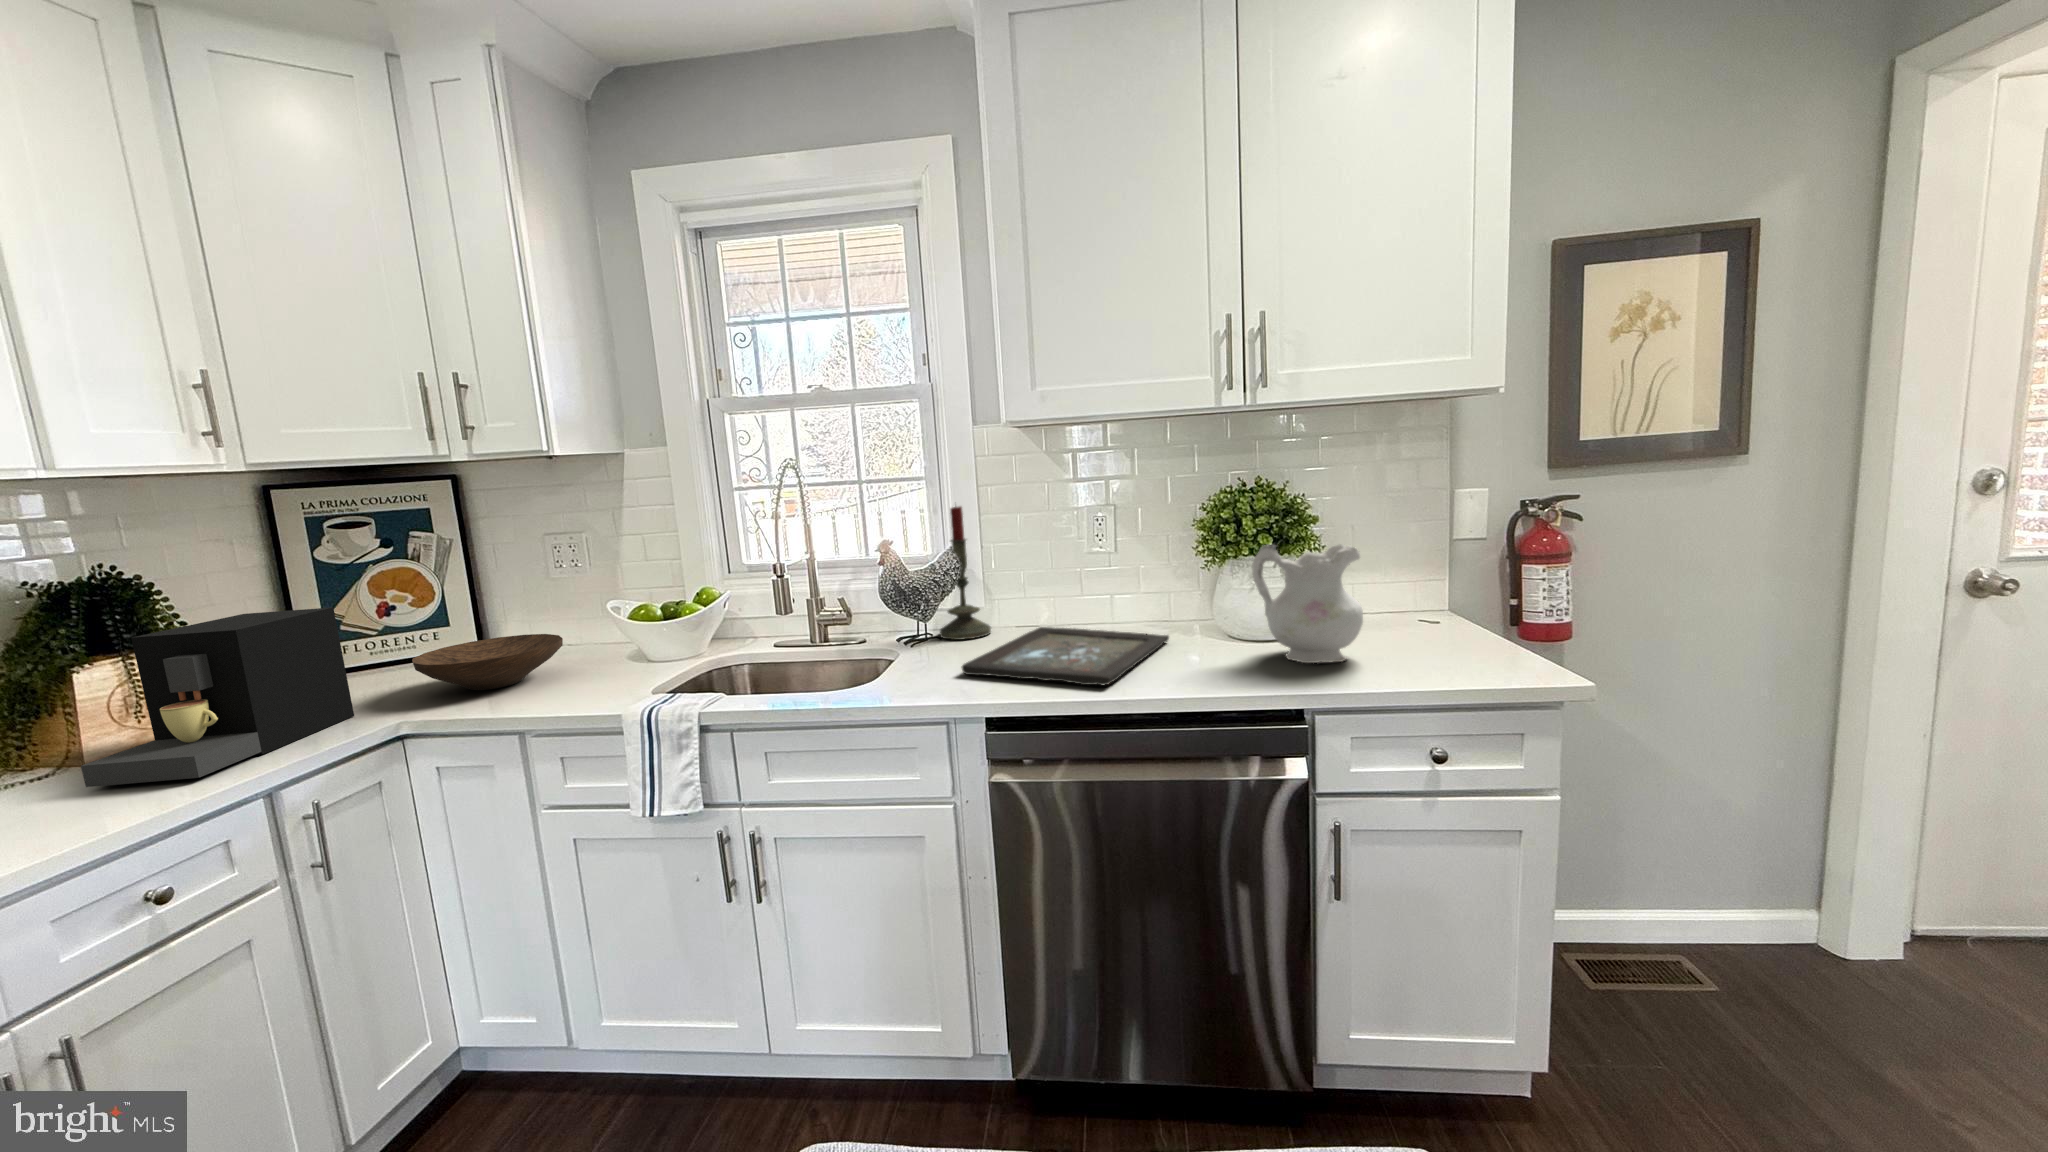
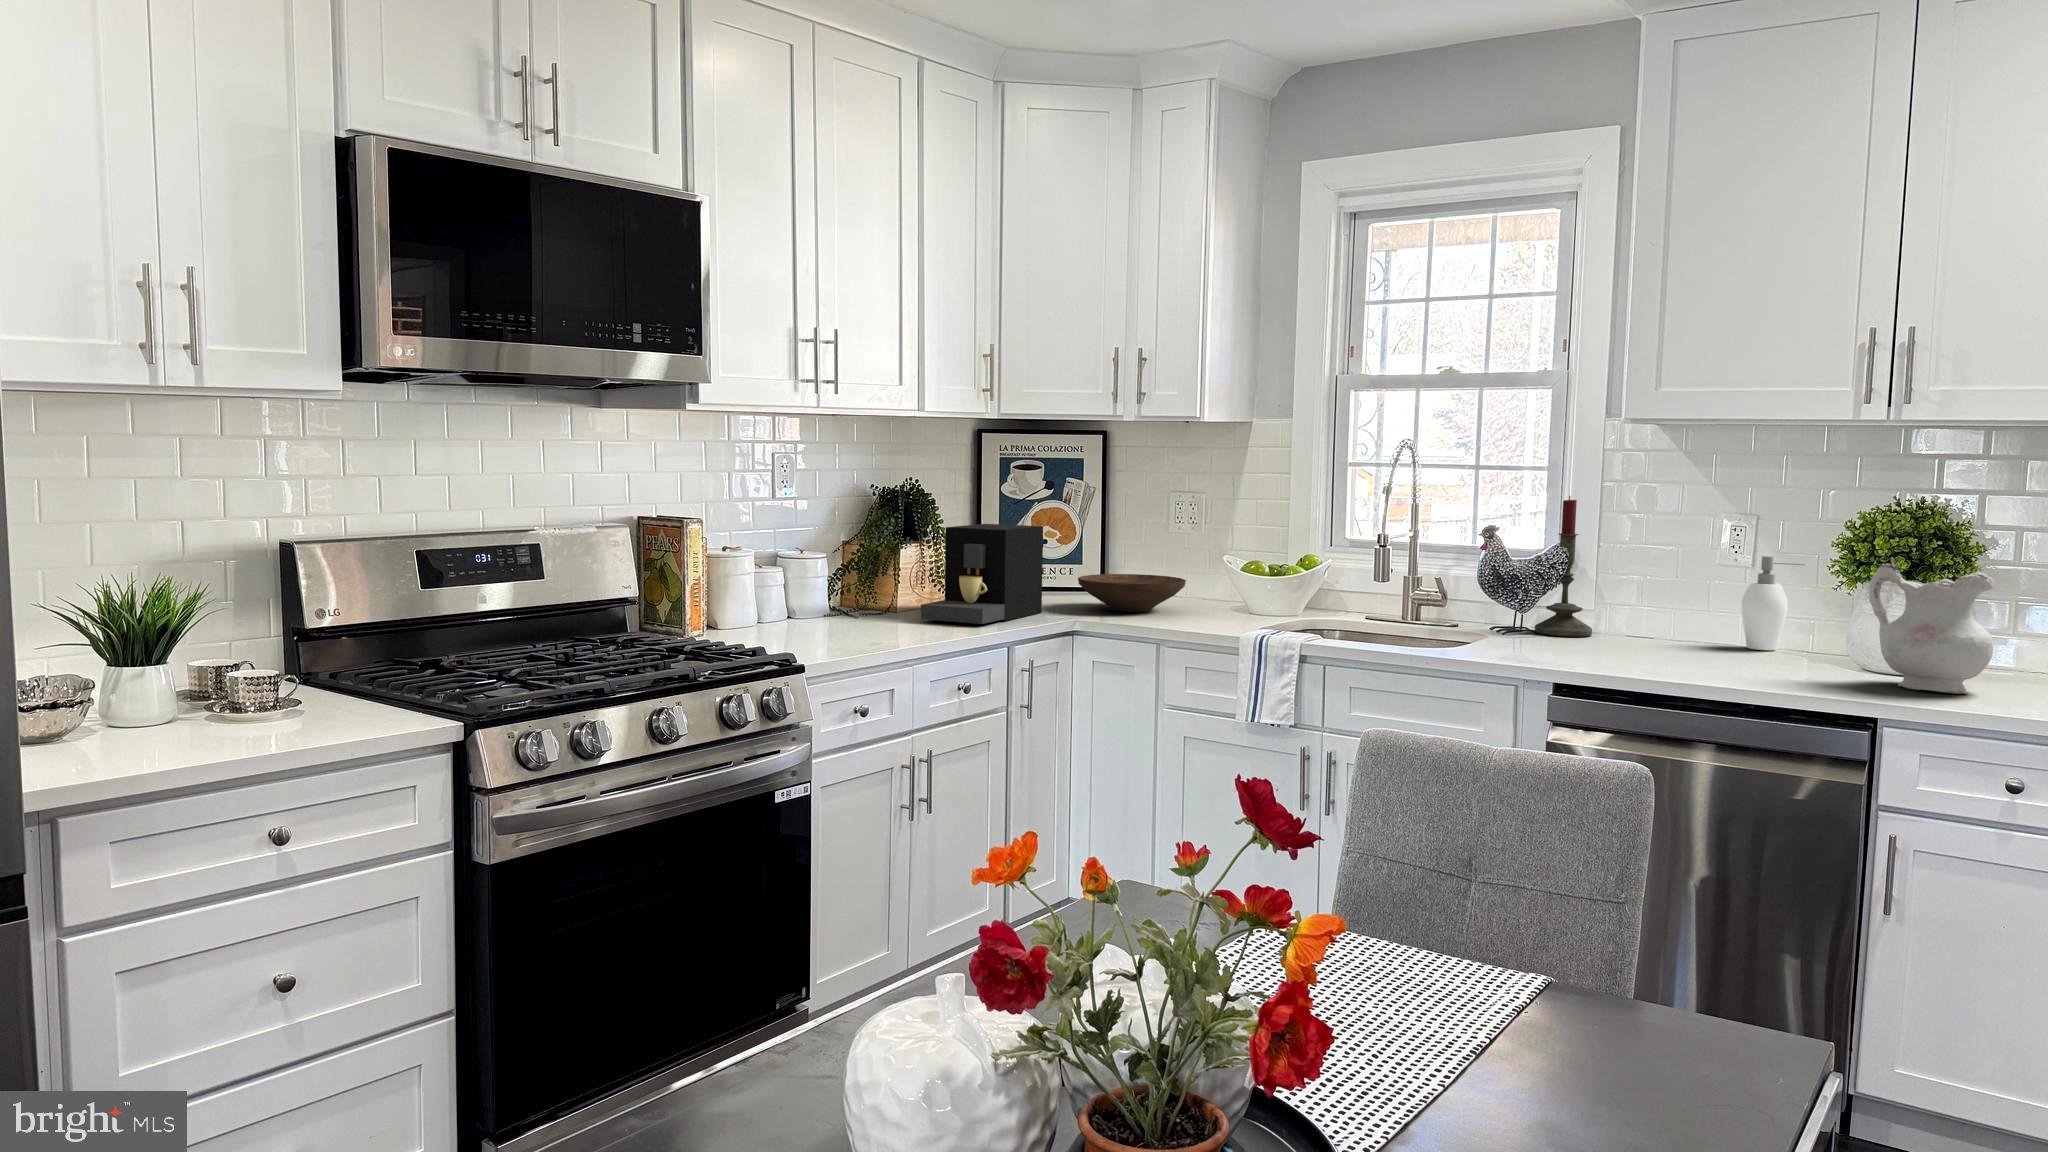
soap dispenser: none [1114,541,1160,626] -> present [1742,556,1805,650]
tray: present [962,627,1169,685] -> none [1542,634,1784,673]

